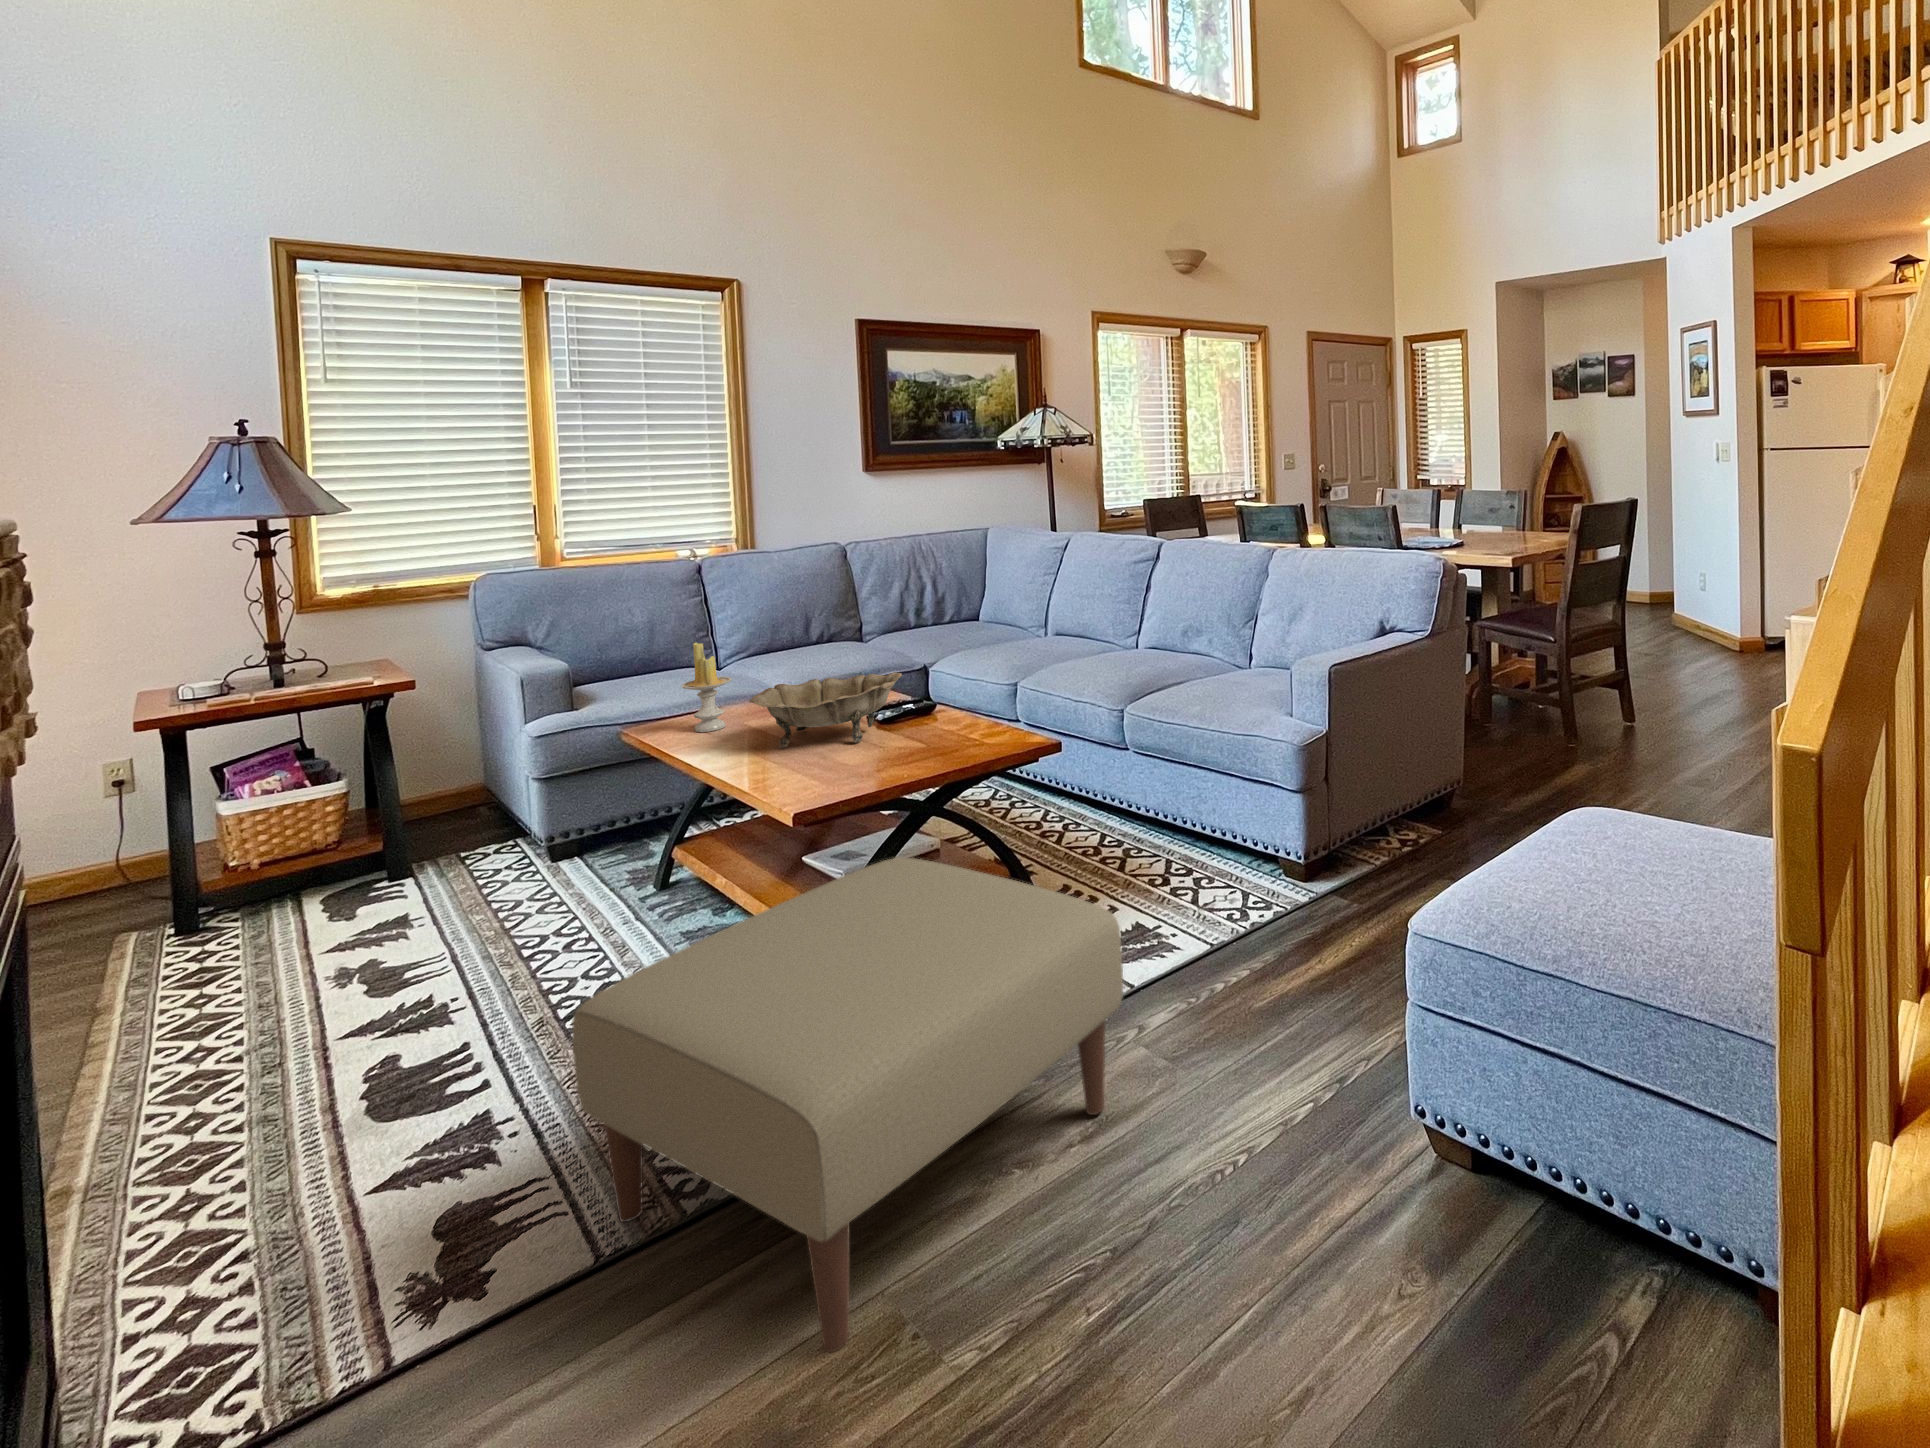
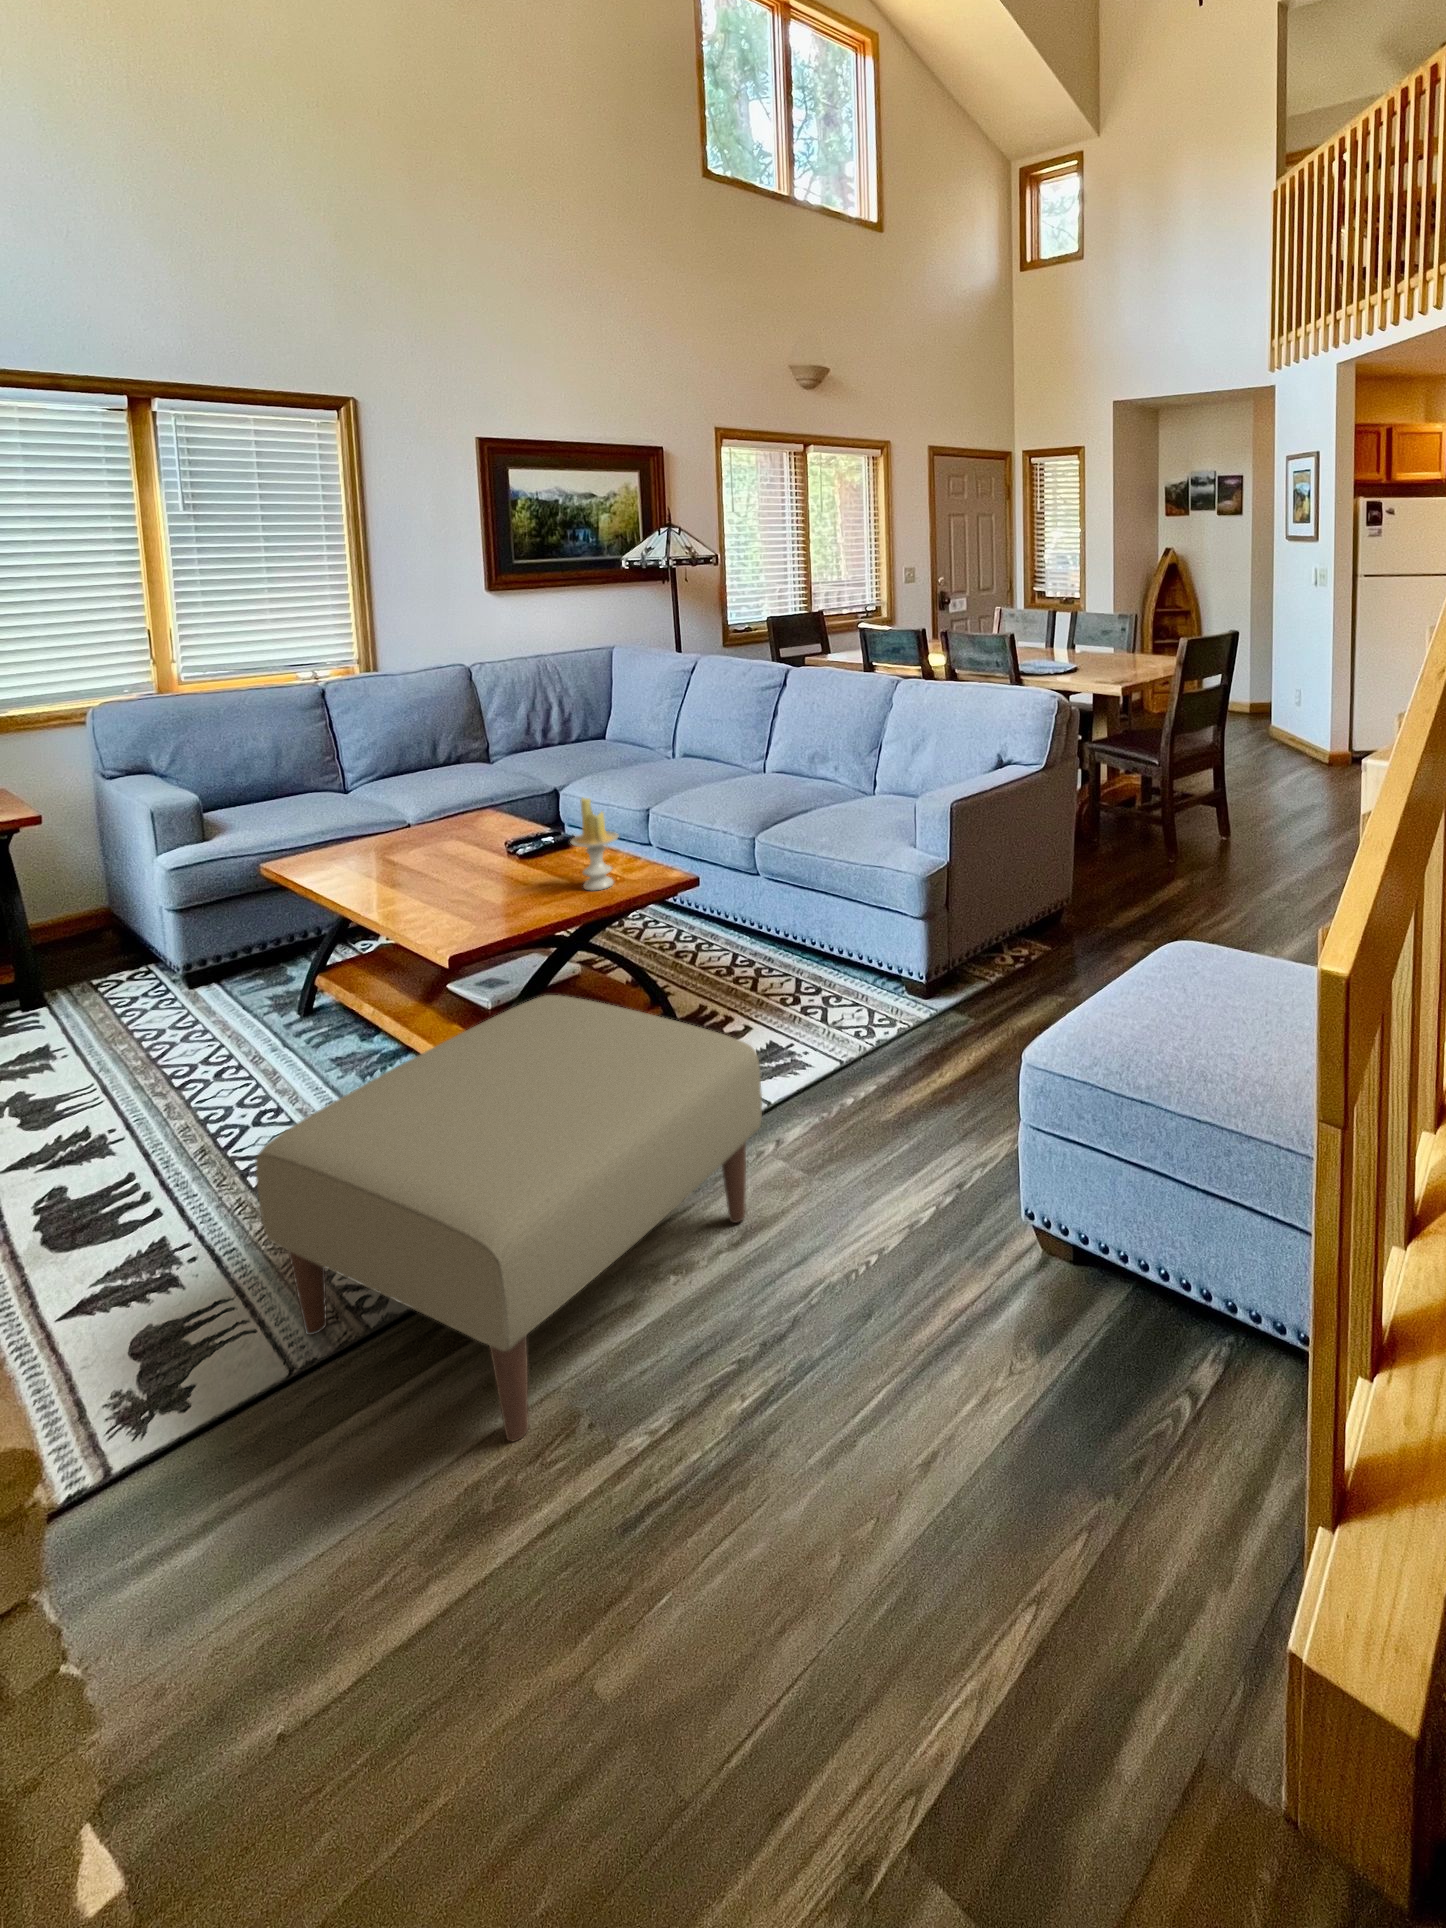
candle: present [682,643,731,732] -> present [571,798,619,890]
decorative bowl: present [749,673,902,749] -> none [392,811,540,886]

